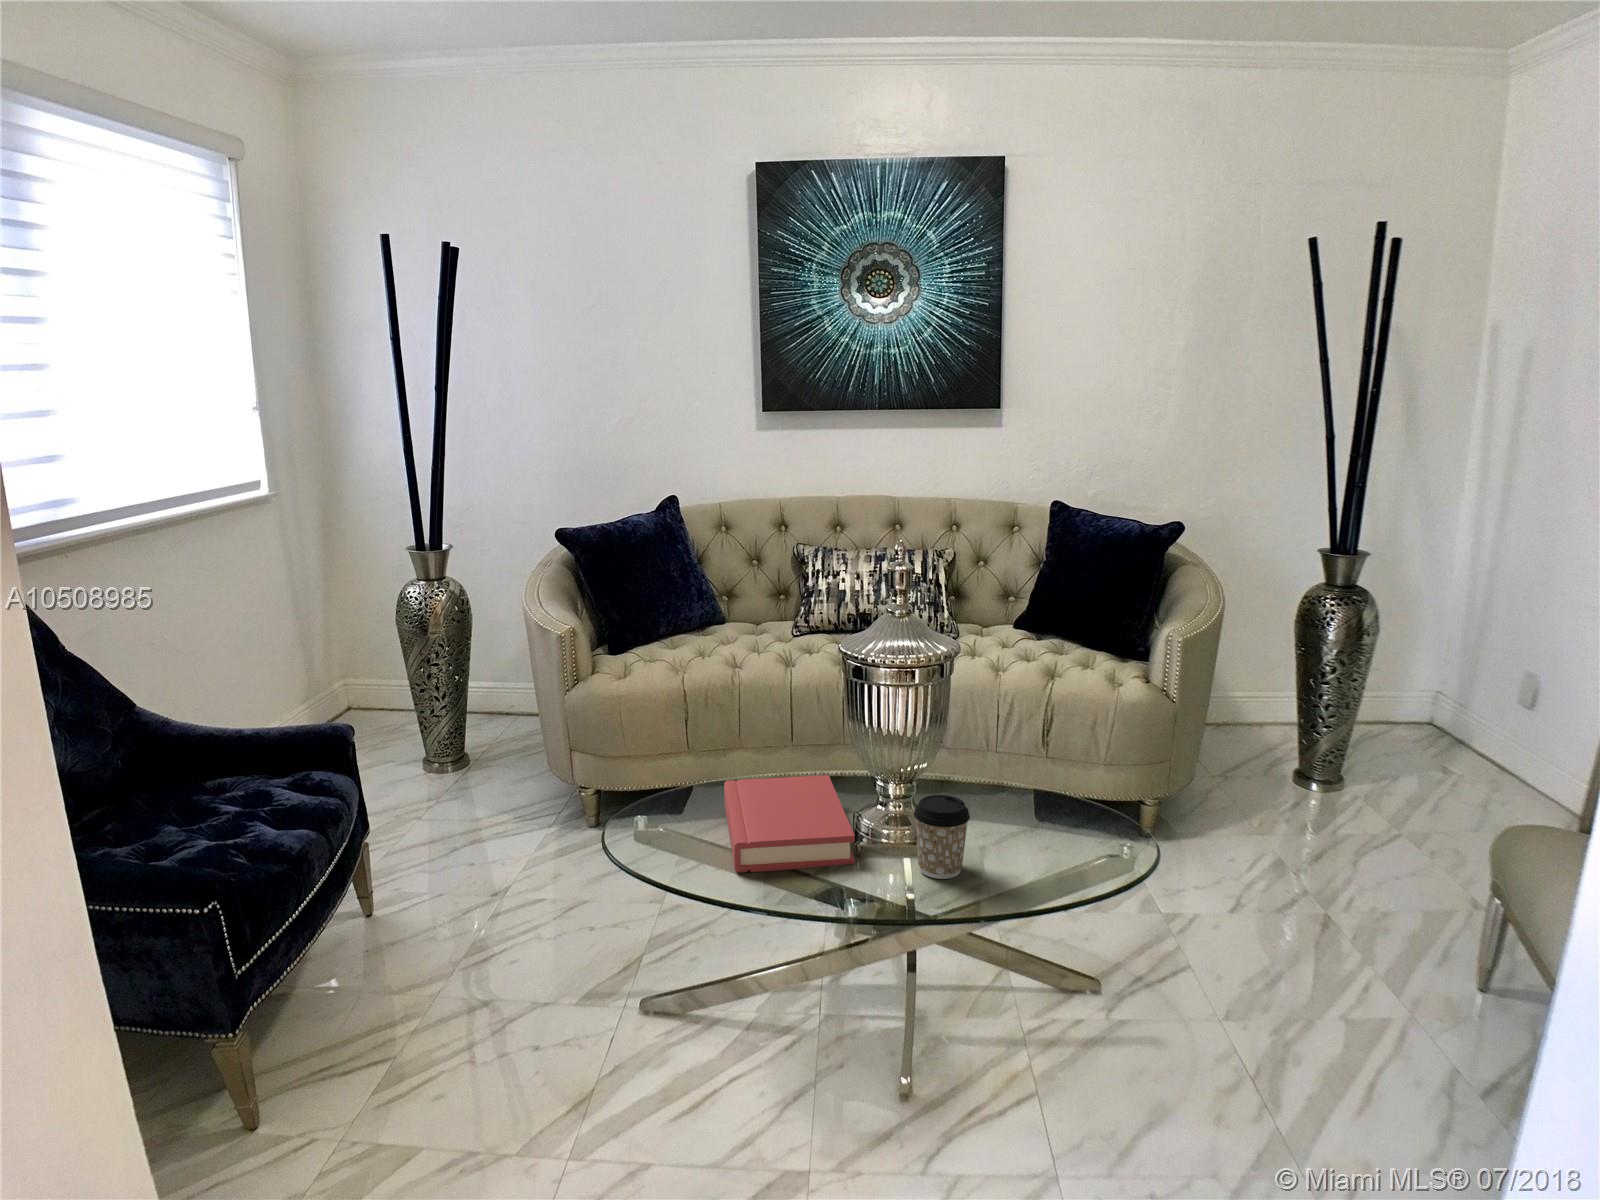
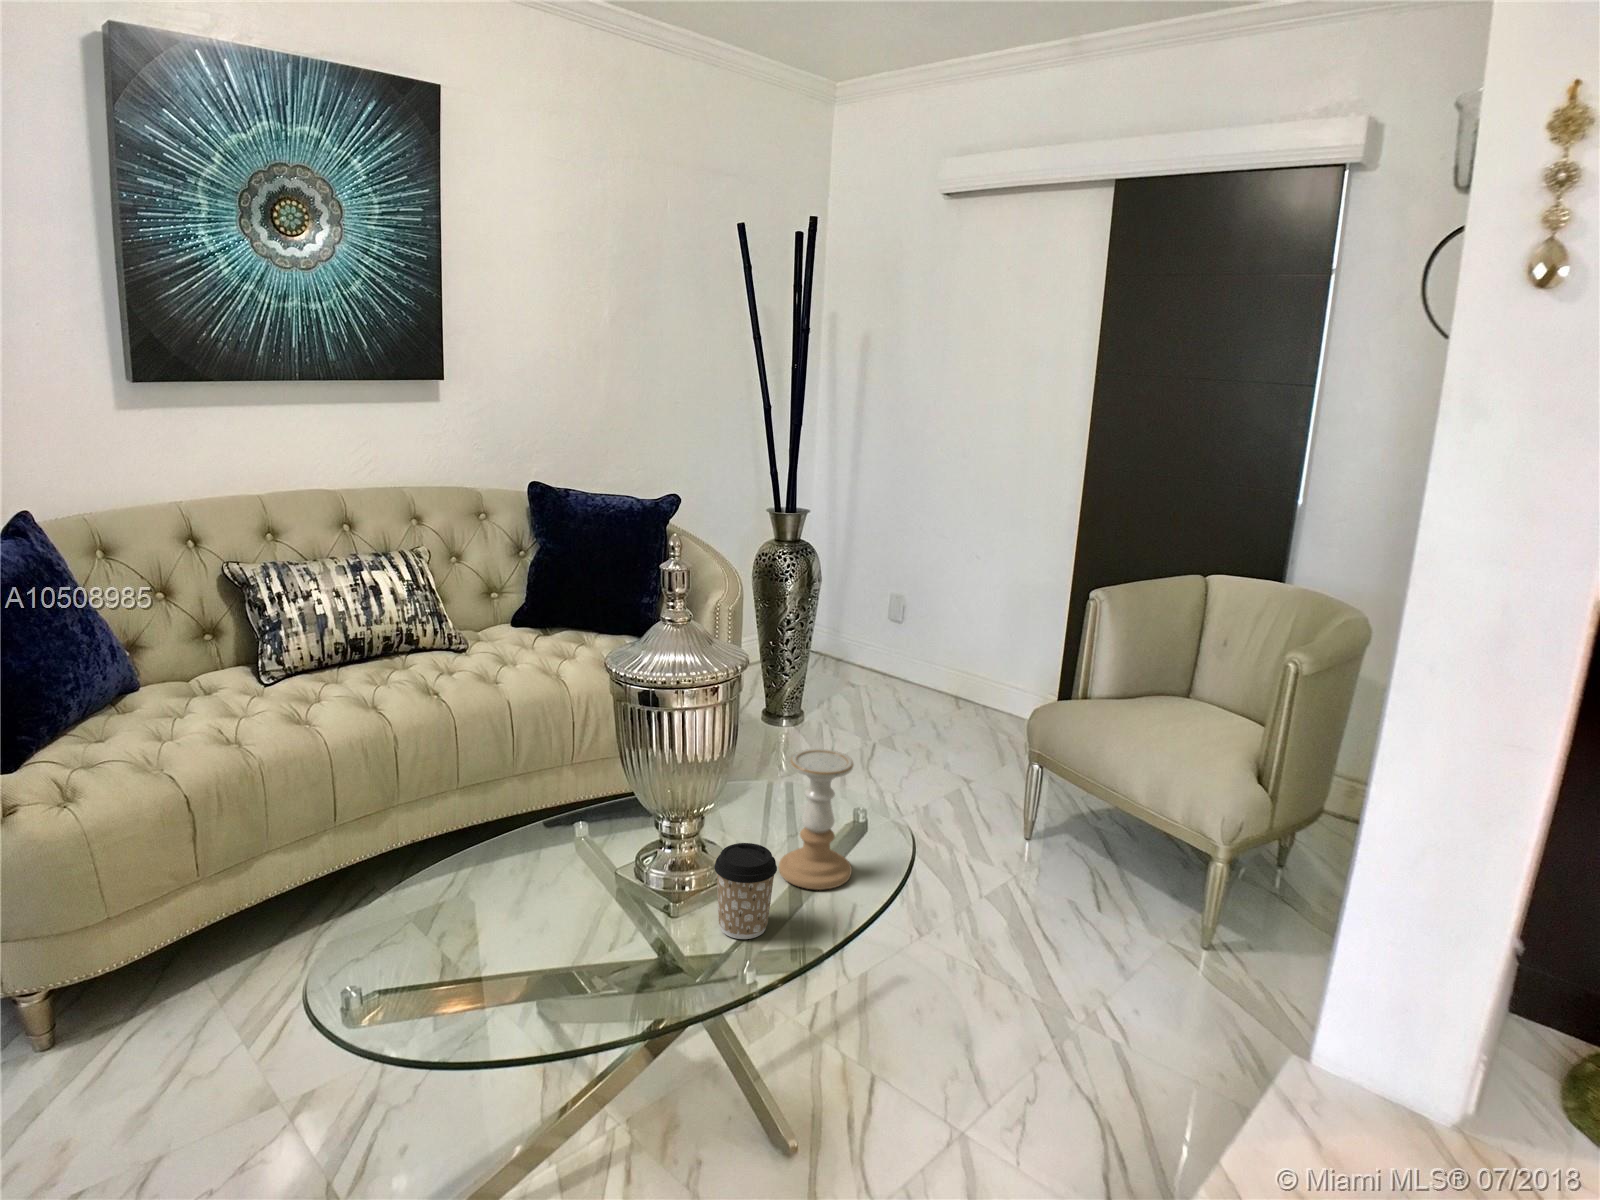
candle holder: none [1015,735,1087,869] -> present [779,749,854,890]
hardback book: present [724,775,855,873] -> none [412,856,652,1020]

